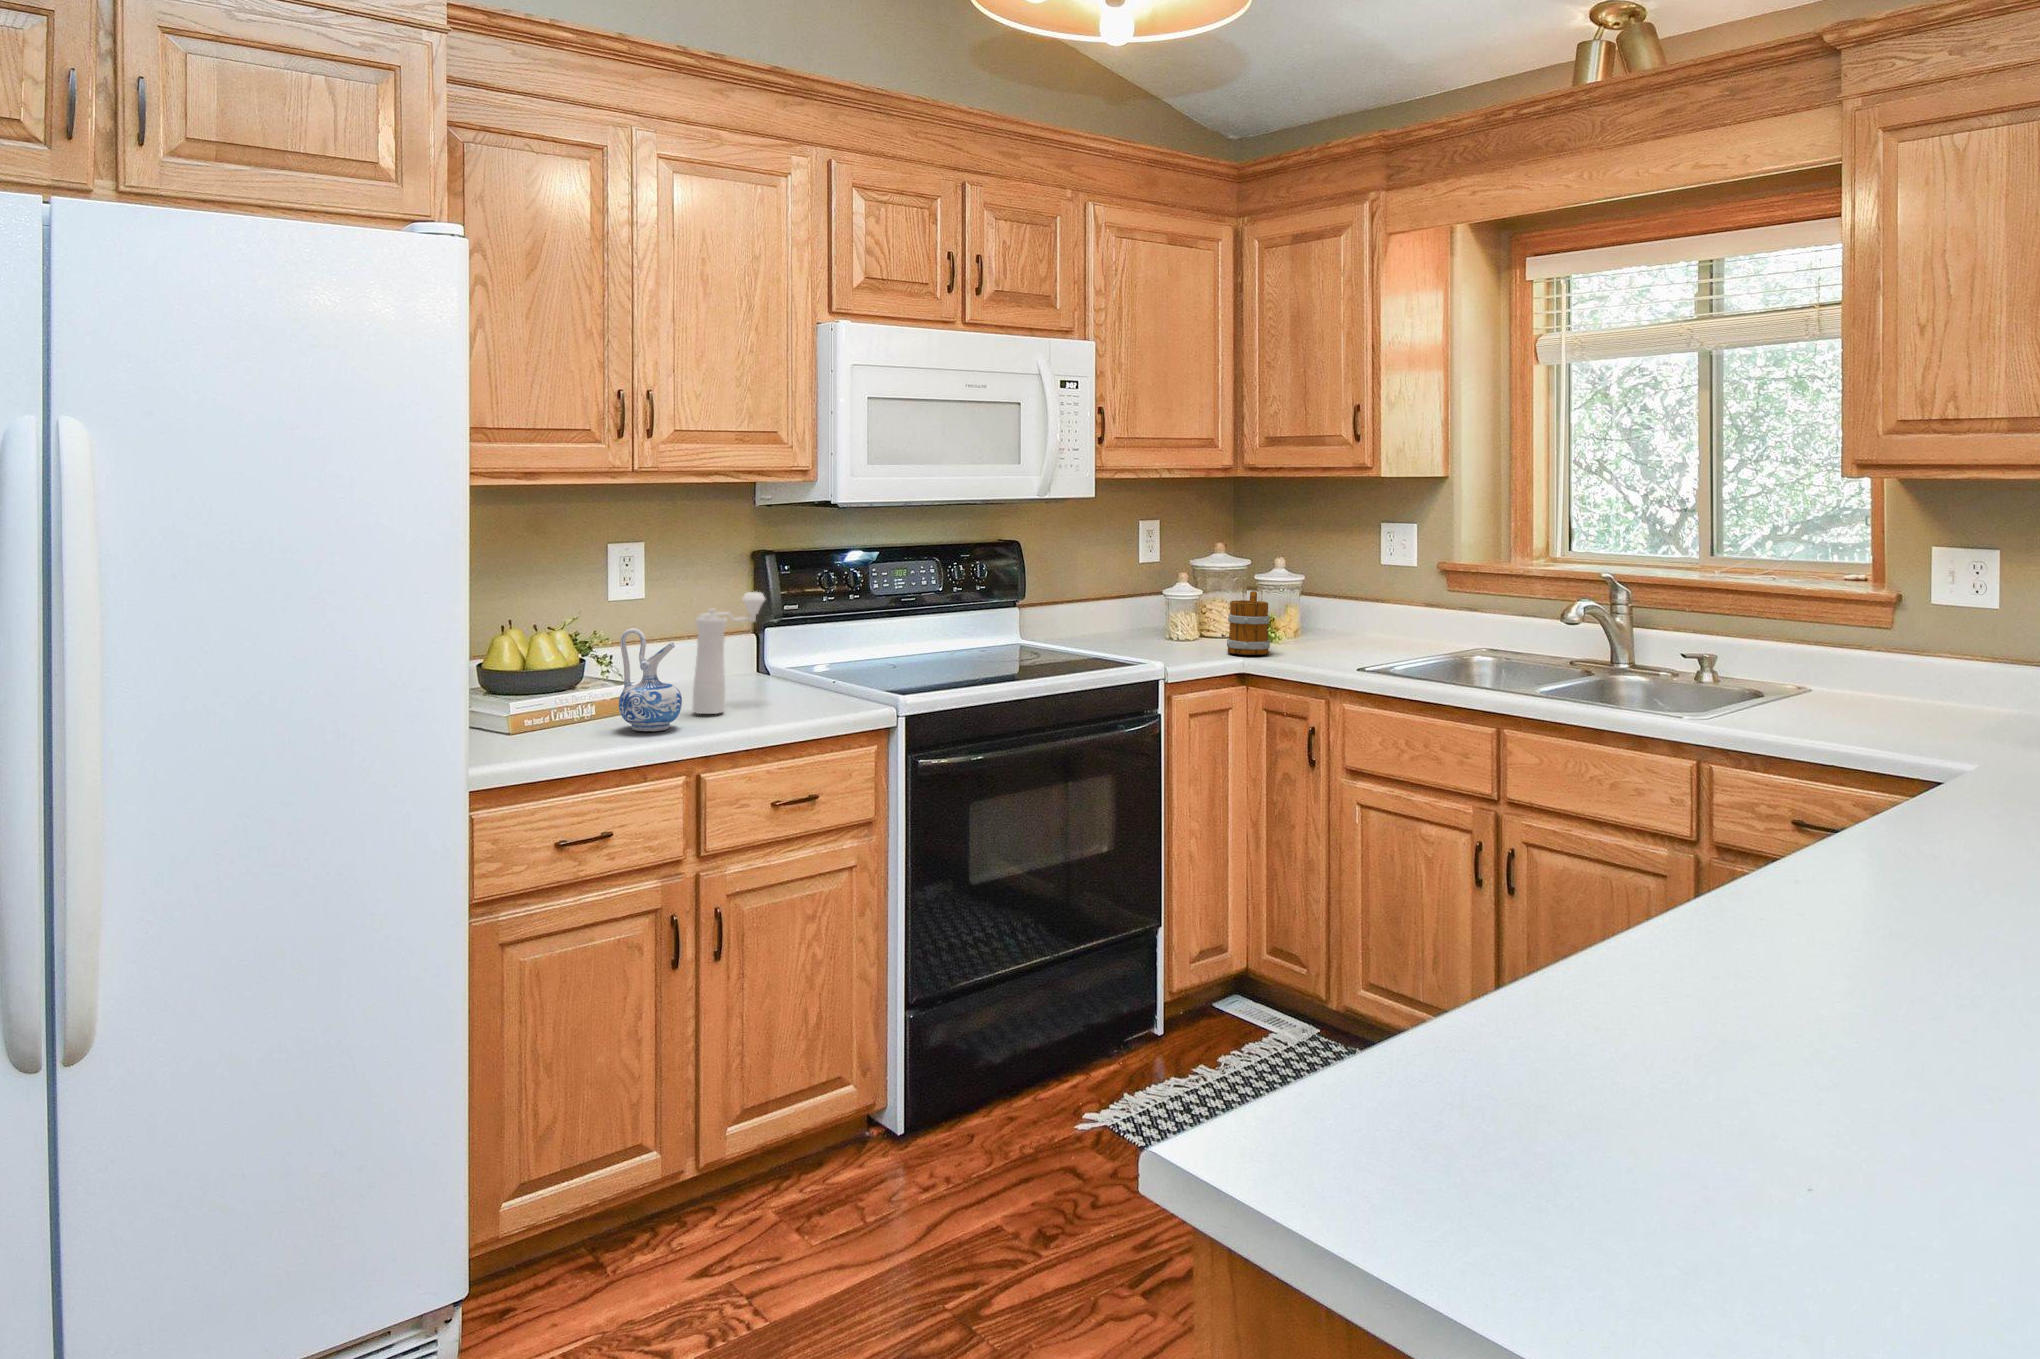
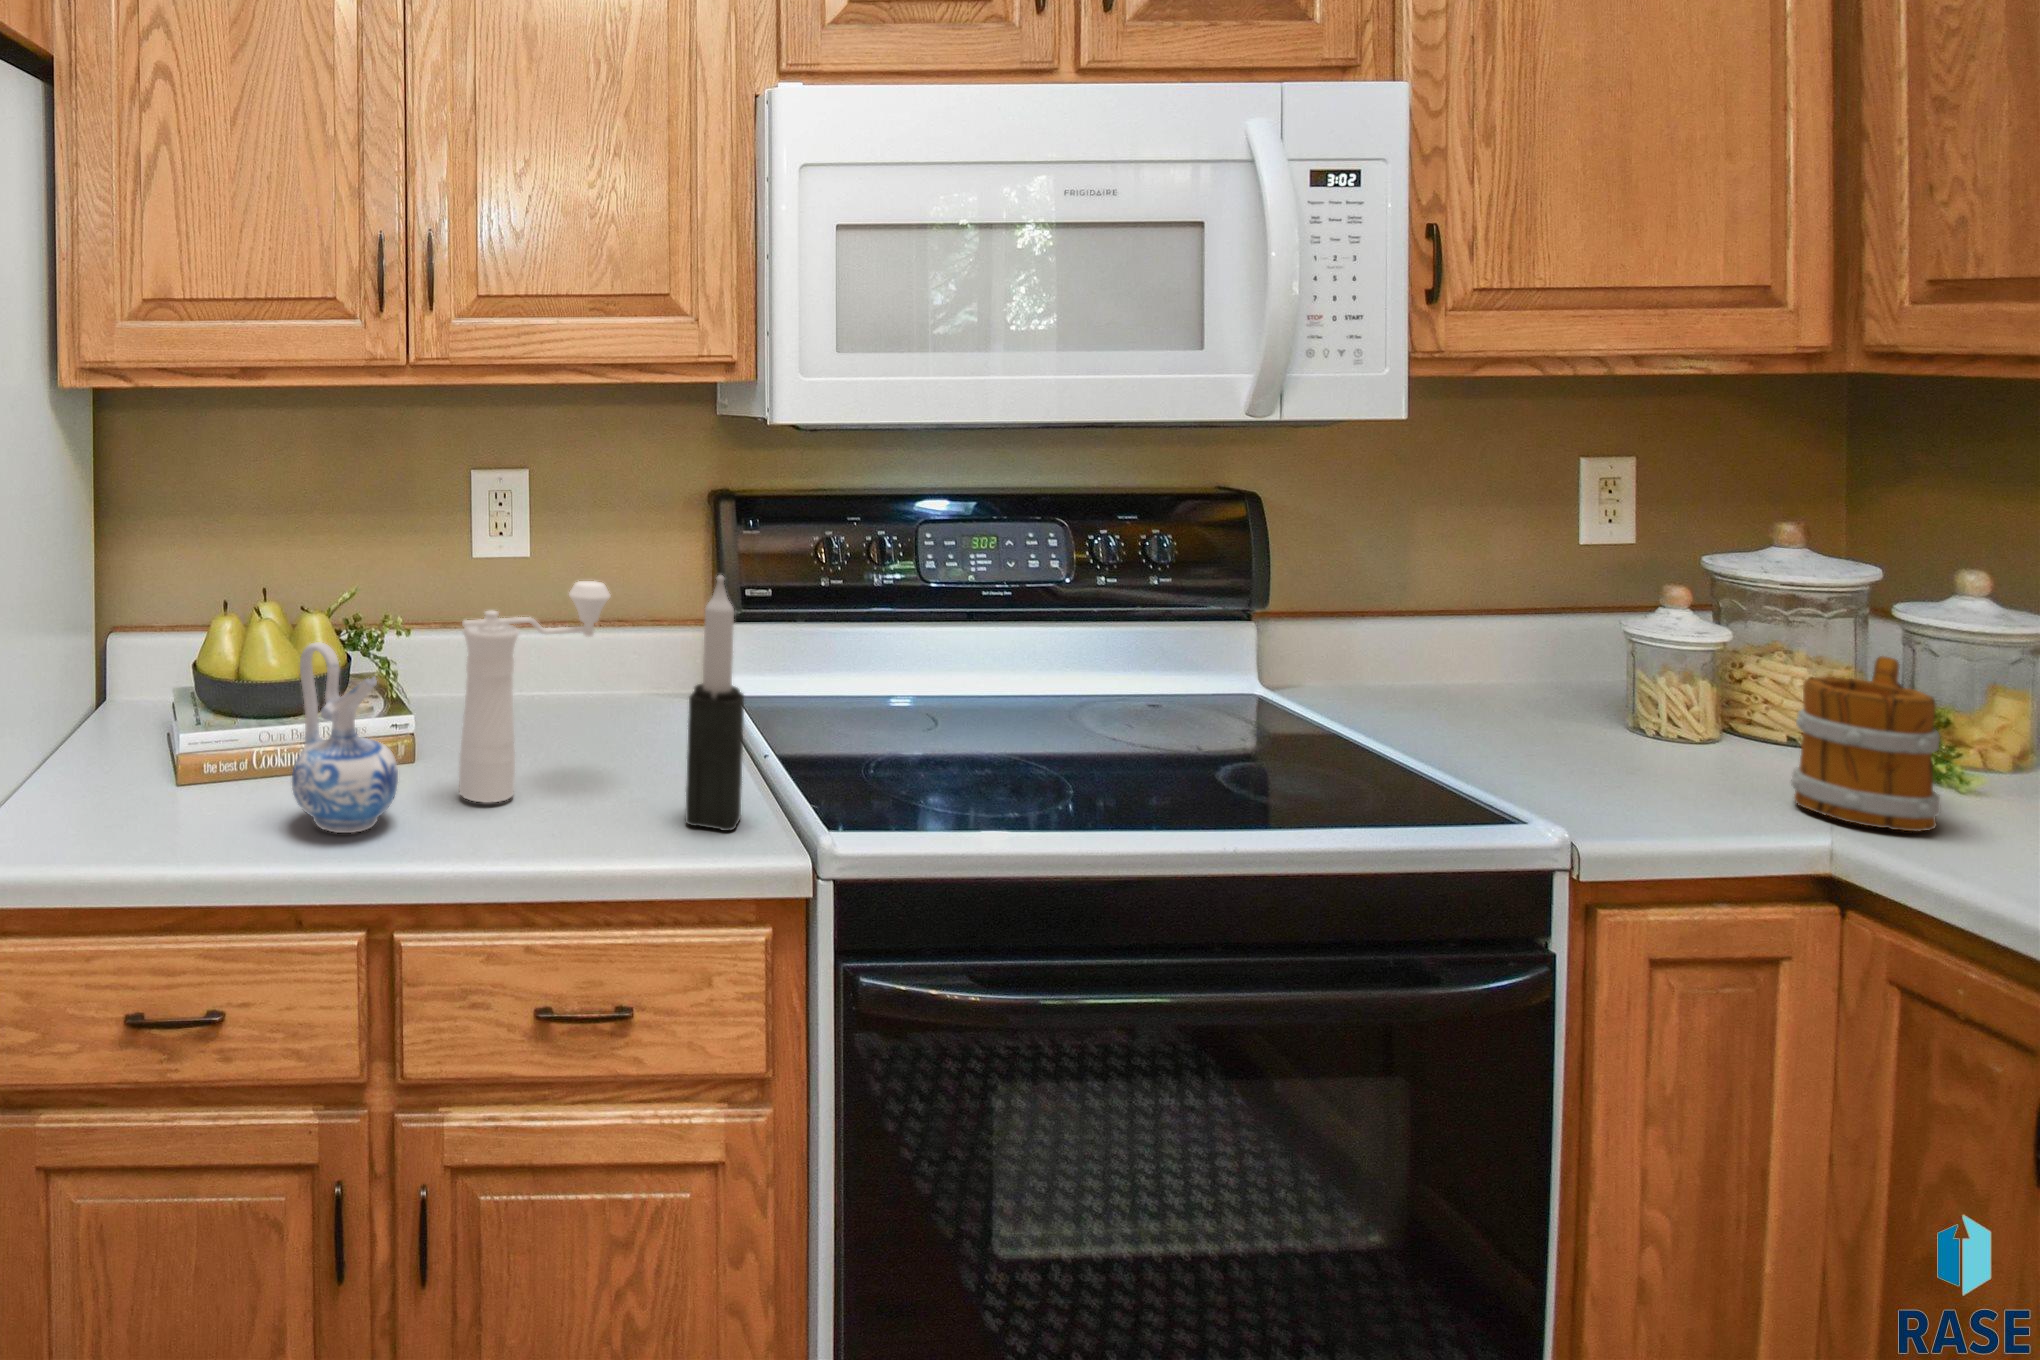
candle: none [821,578,852,707] -> present [685,575,744,831]

